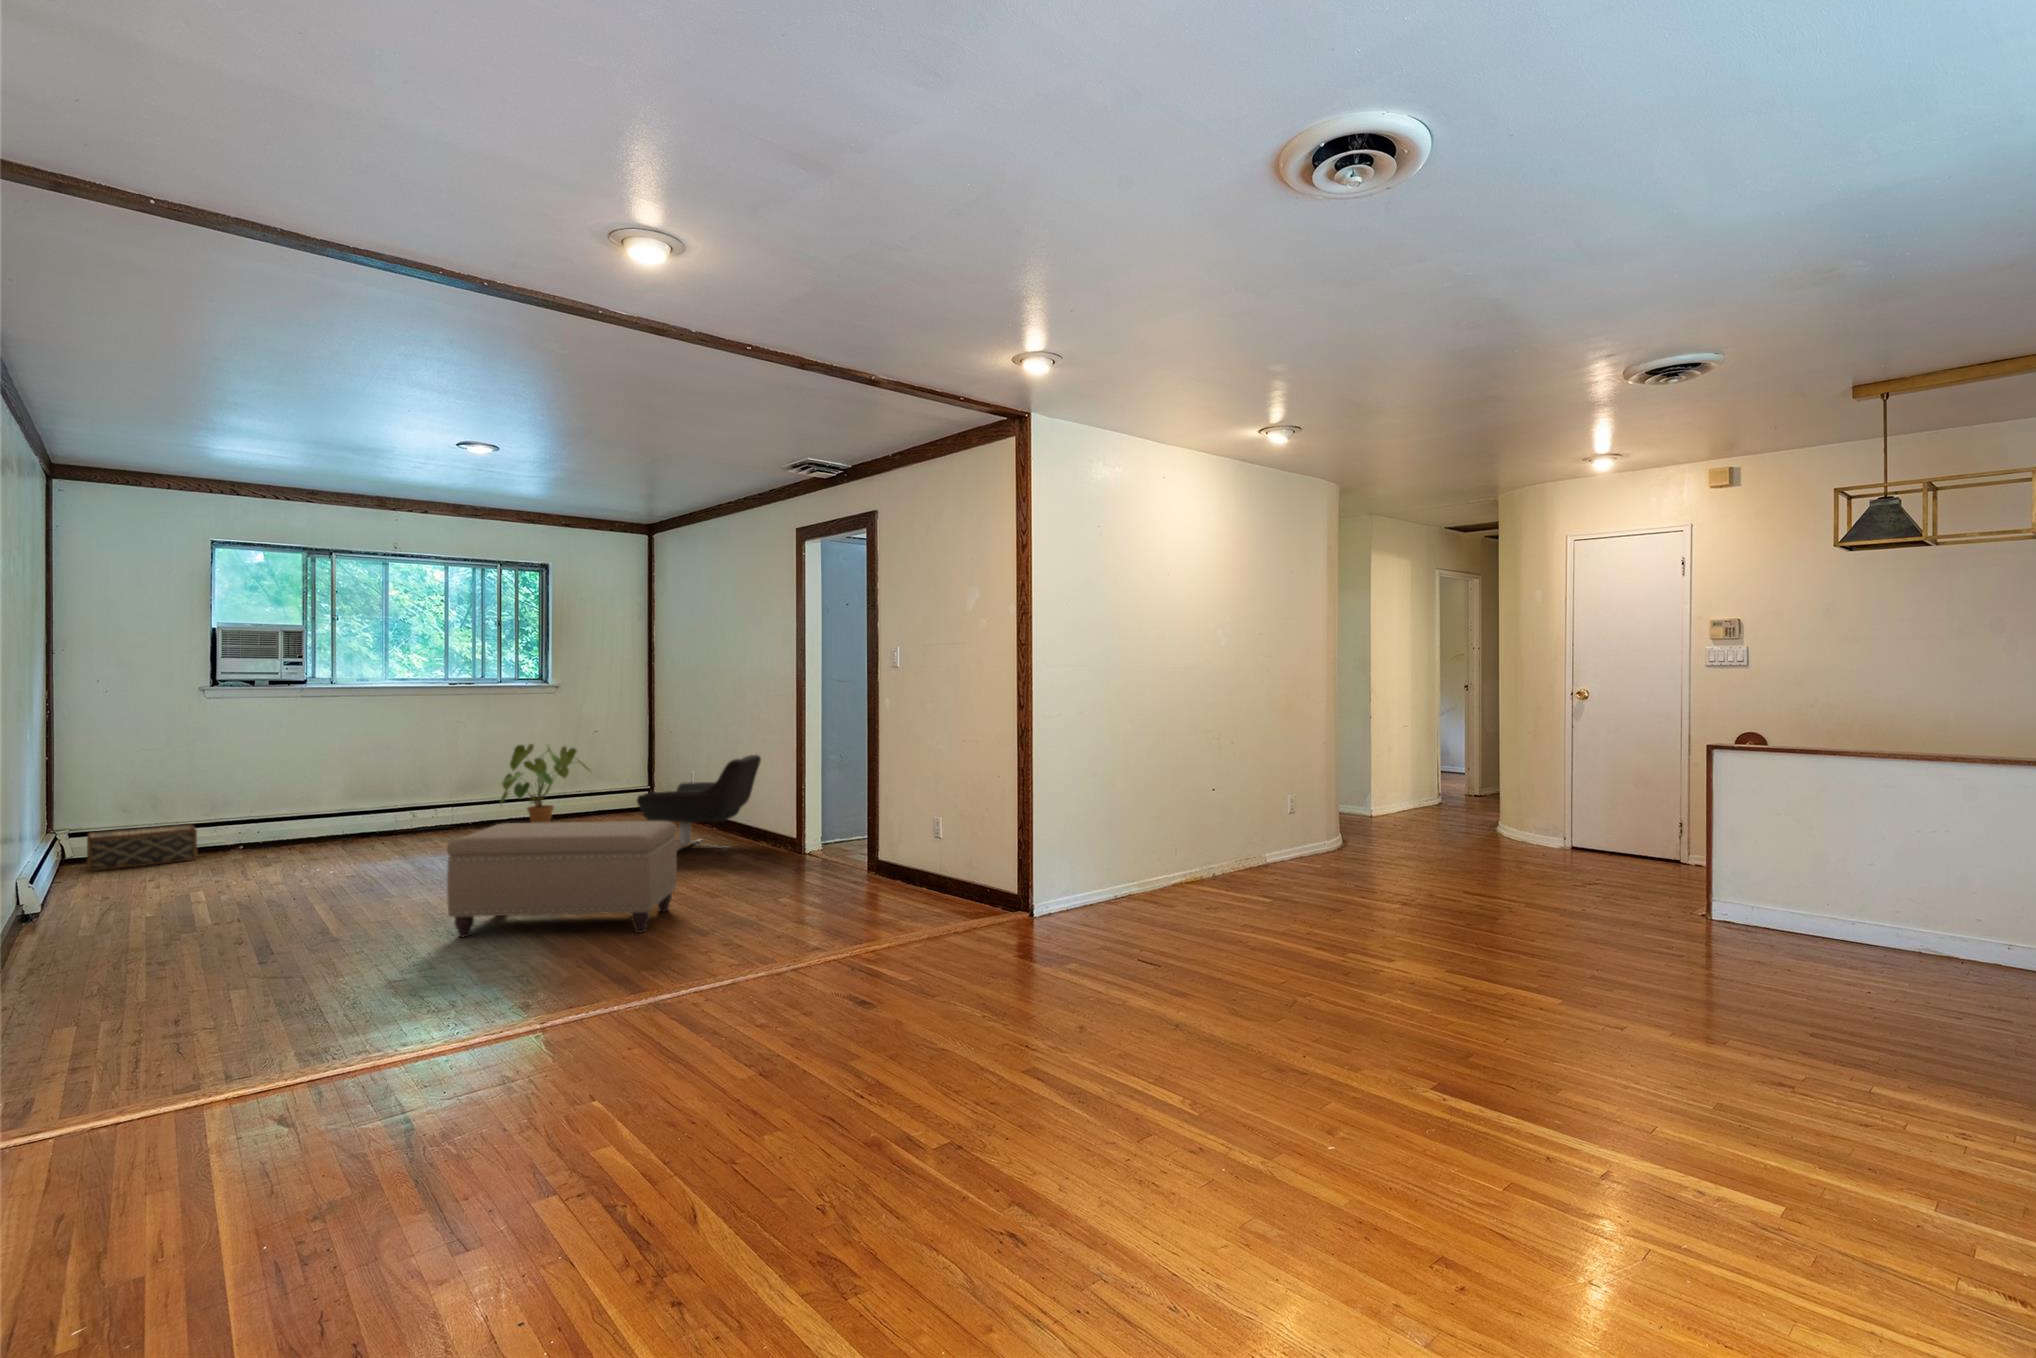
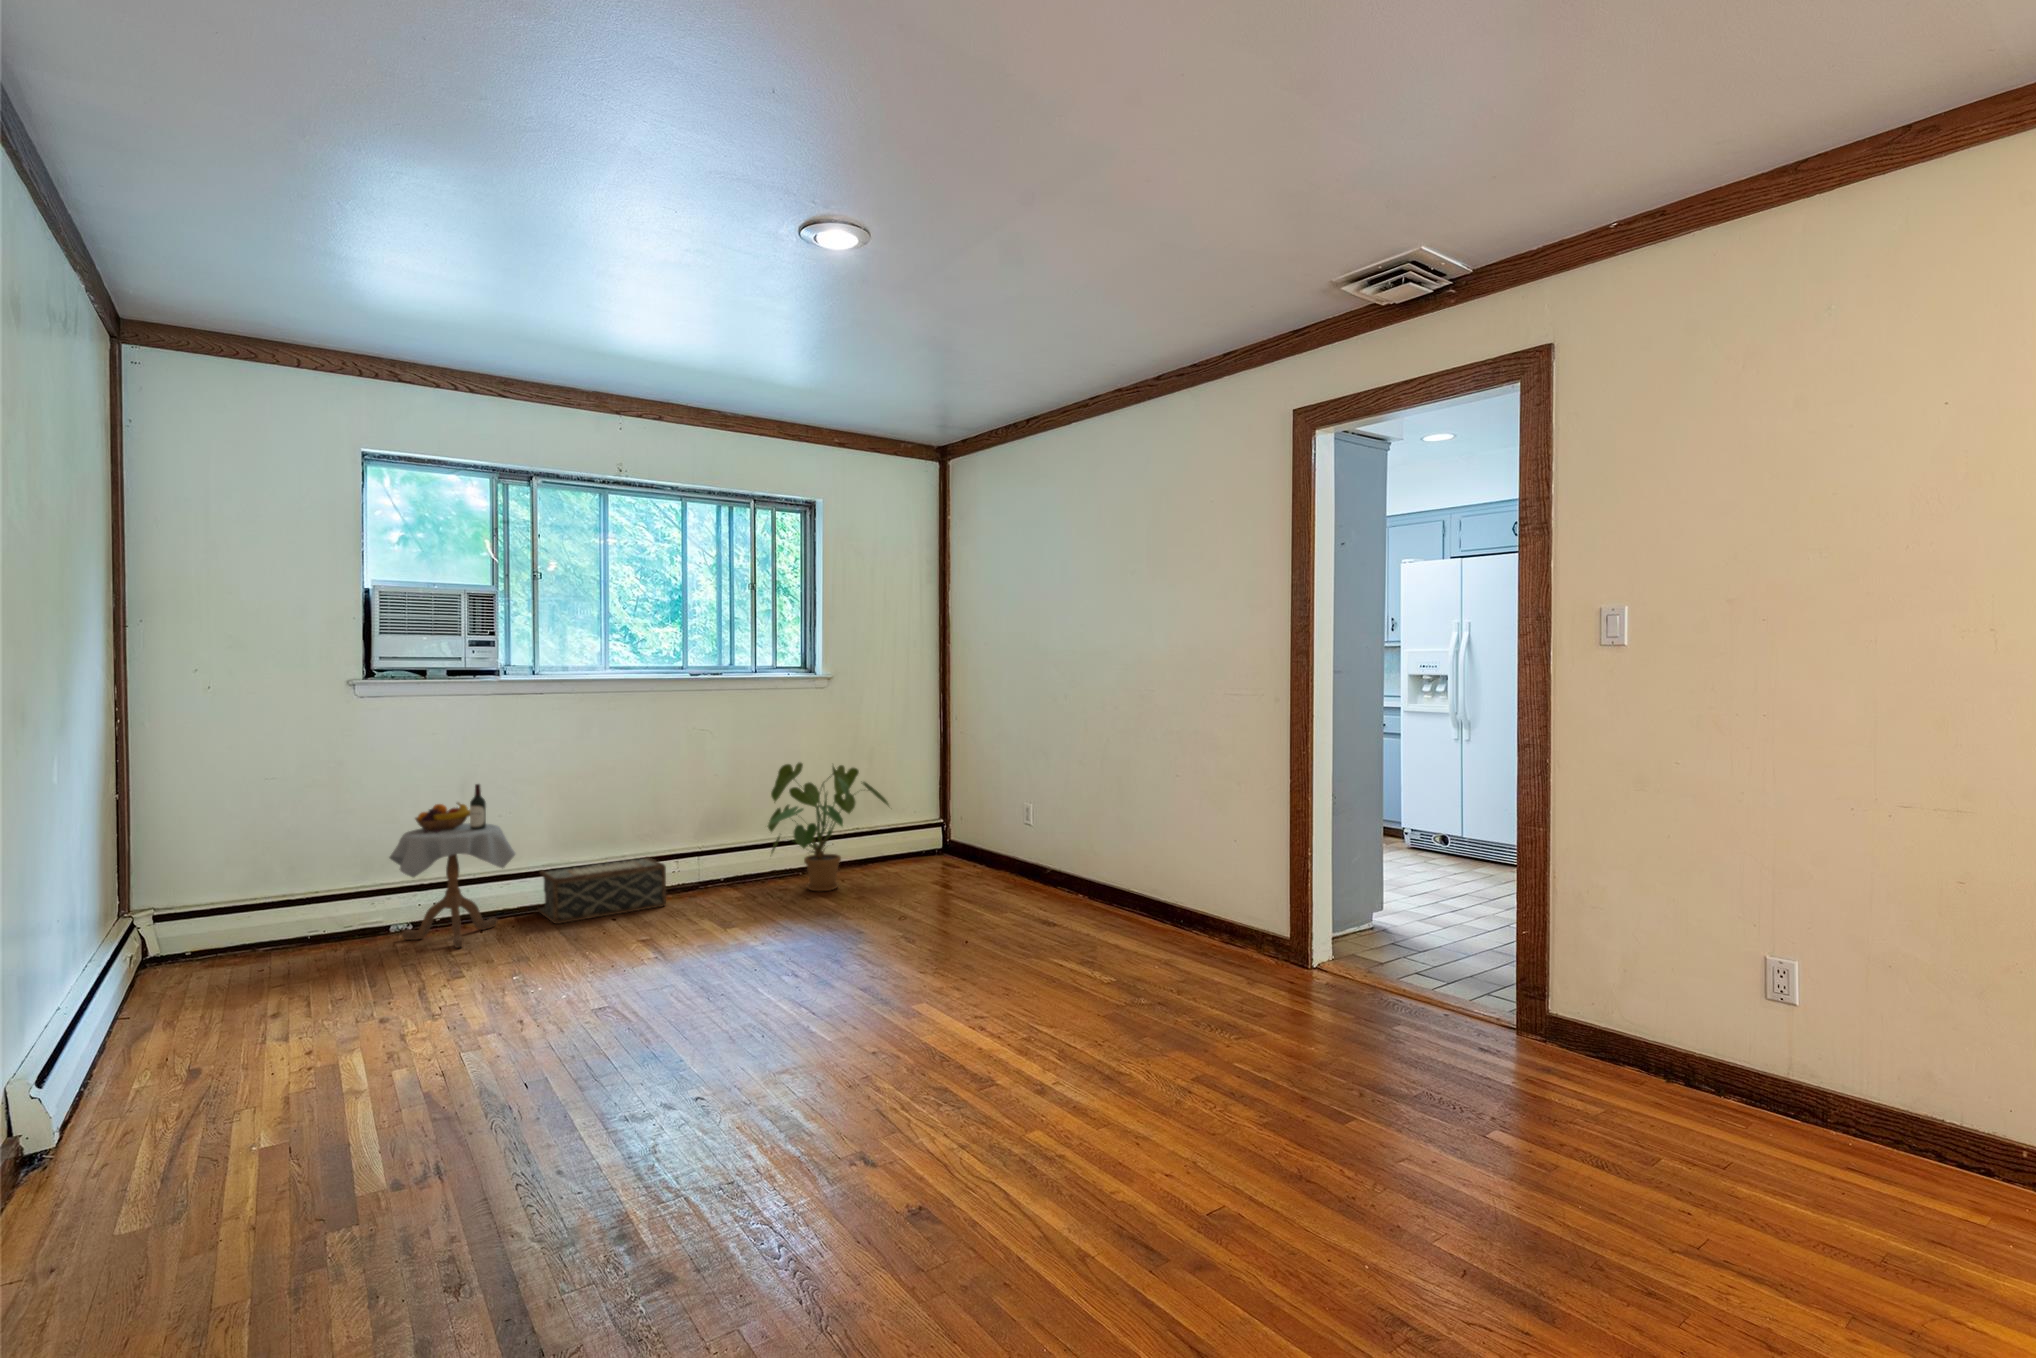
side table: none [226,753,312,856] -> present [390,784,515,948]
lounge chair: present [637,755,761,851] -> none [1019,787,1208,959]
ottoman: present [447,821,677,937] -> none [940,961,1401,1265]
woven basket: present [87,824,197,871] -> present [538,857,666,924]

